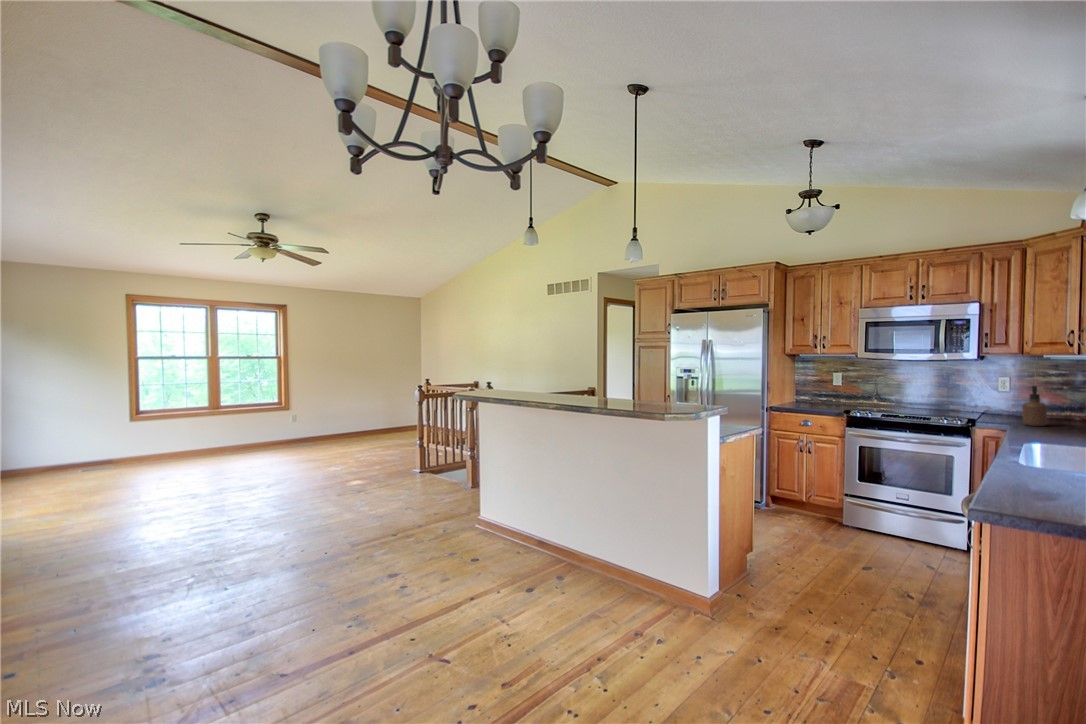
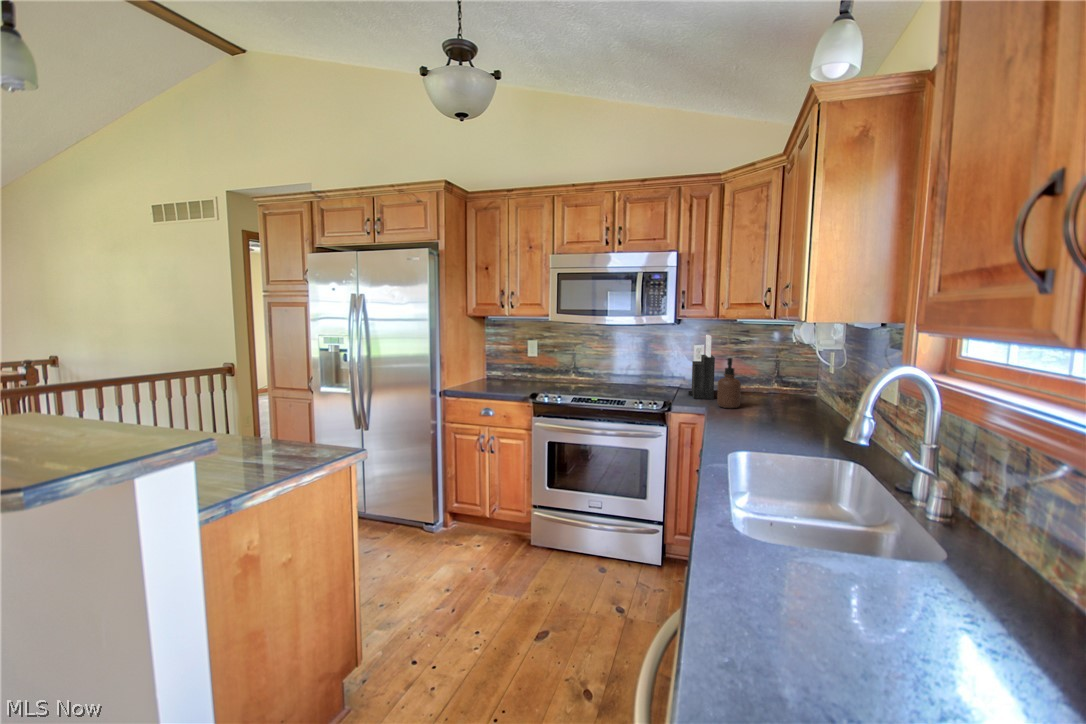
knife block: none [995,369,1022,421] -> present [688,335,715,399]

